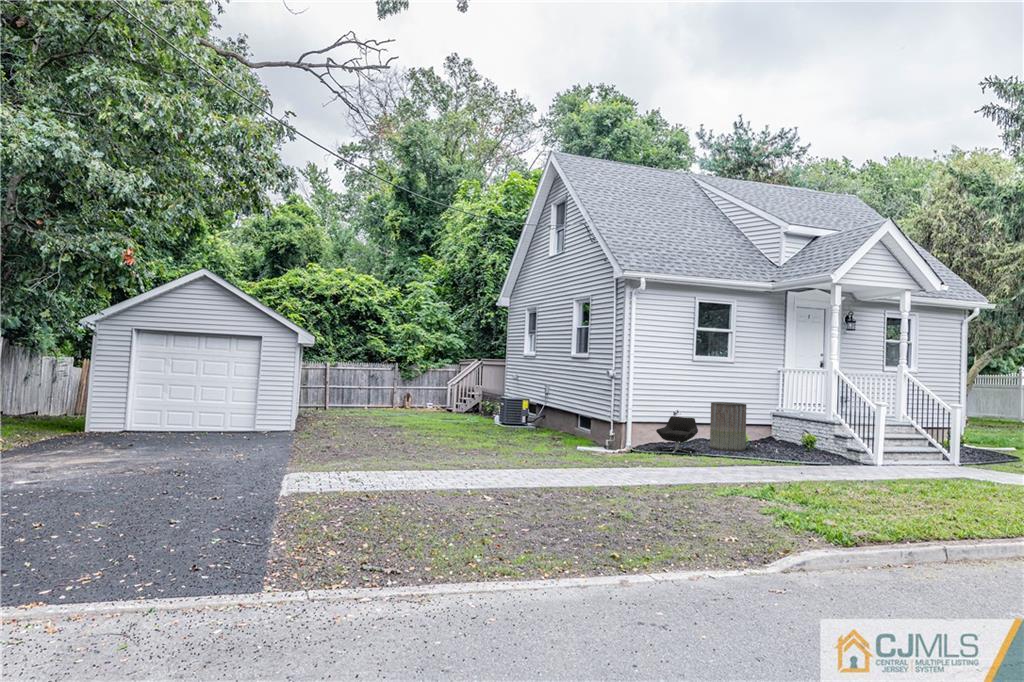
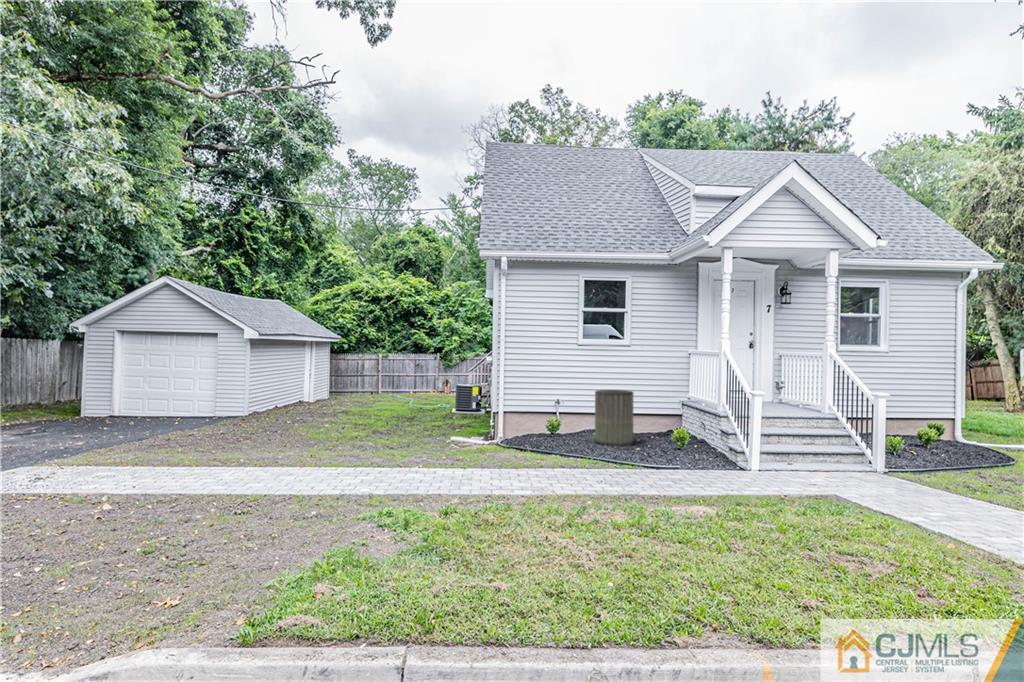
lounge chair: present [656,416,698,453] -> none [524,406,572,447]

